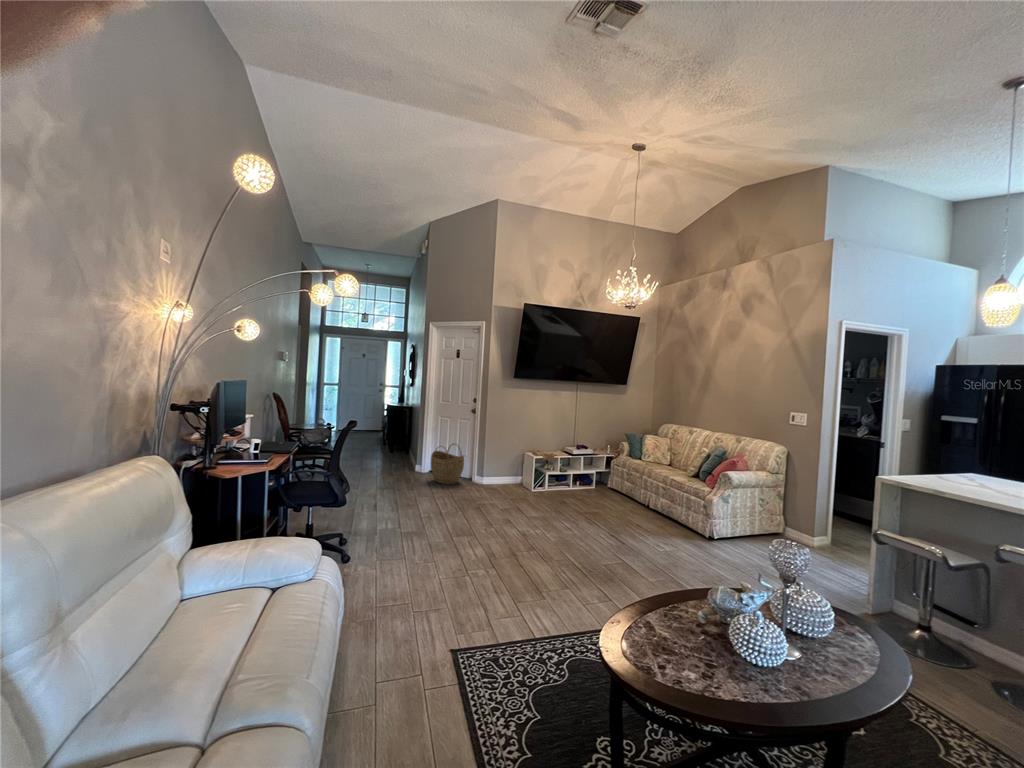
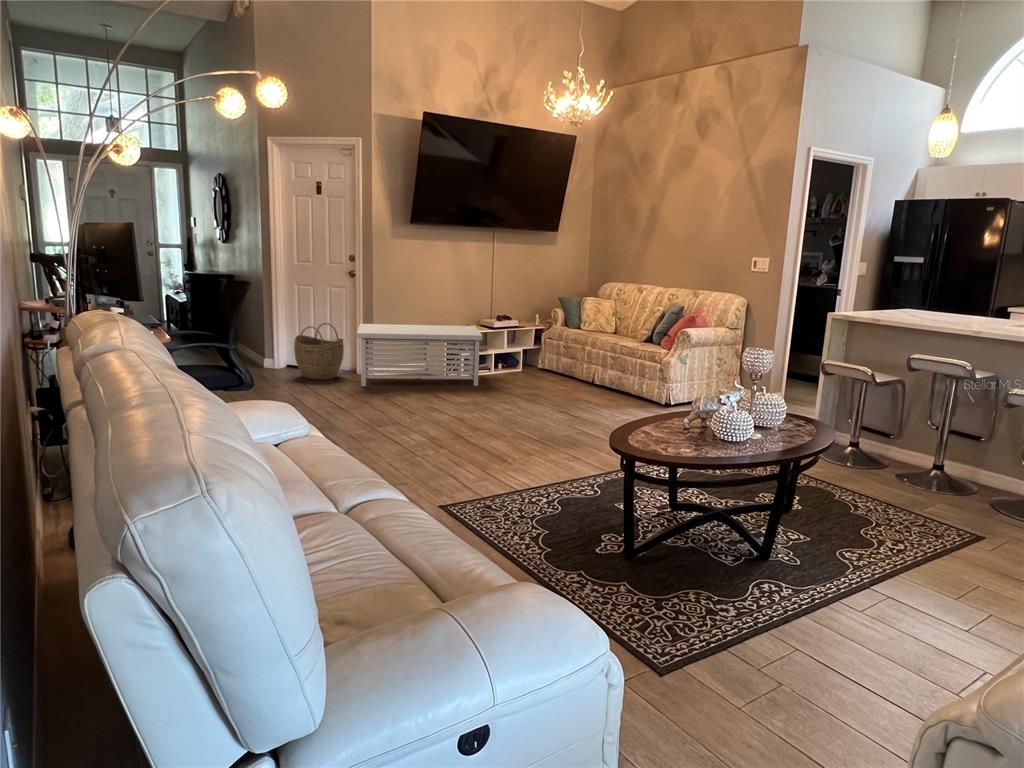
storage bench: none [468,446,559,501] -> present [357,324,482,386]

